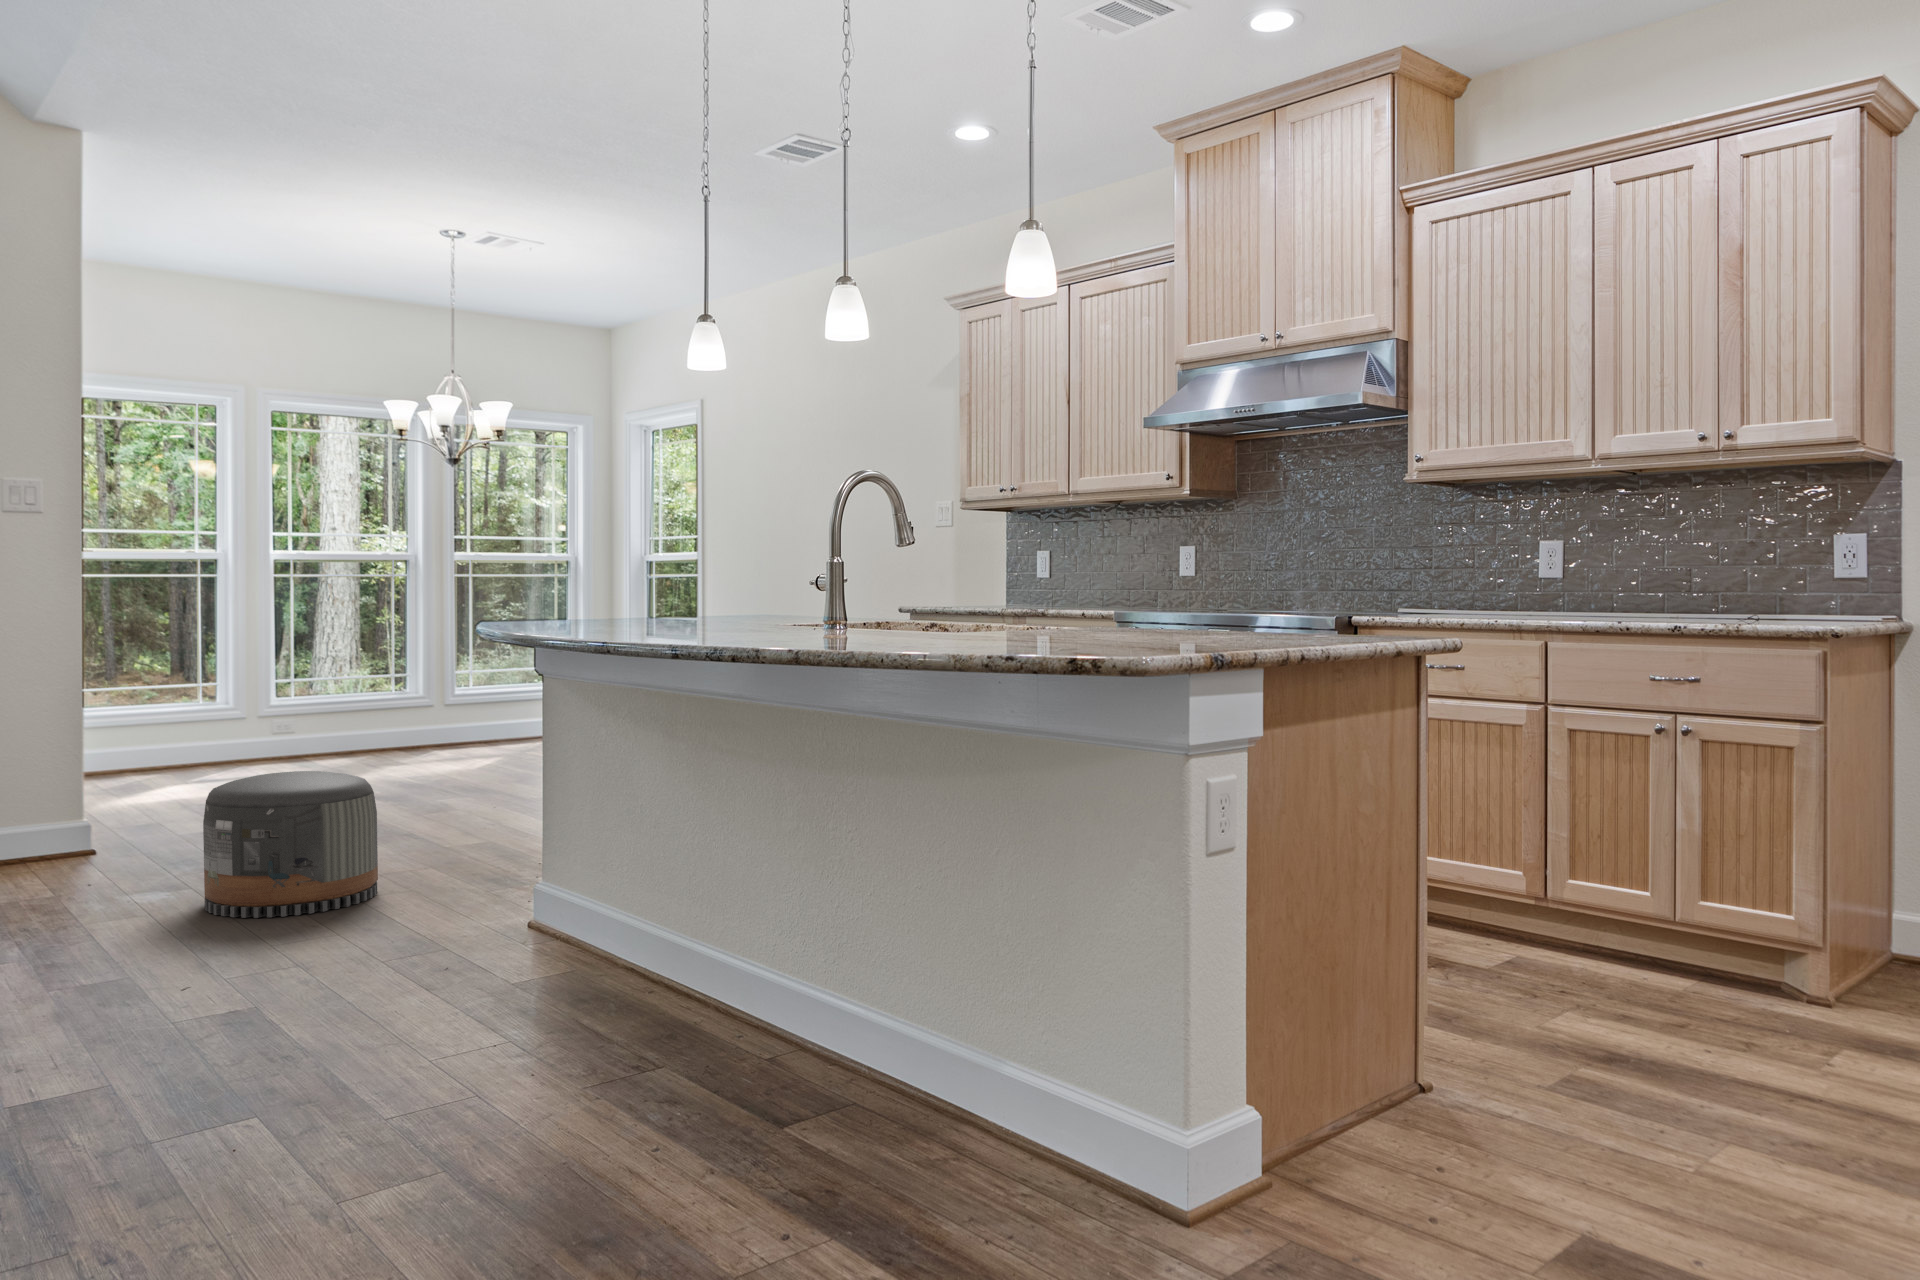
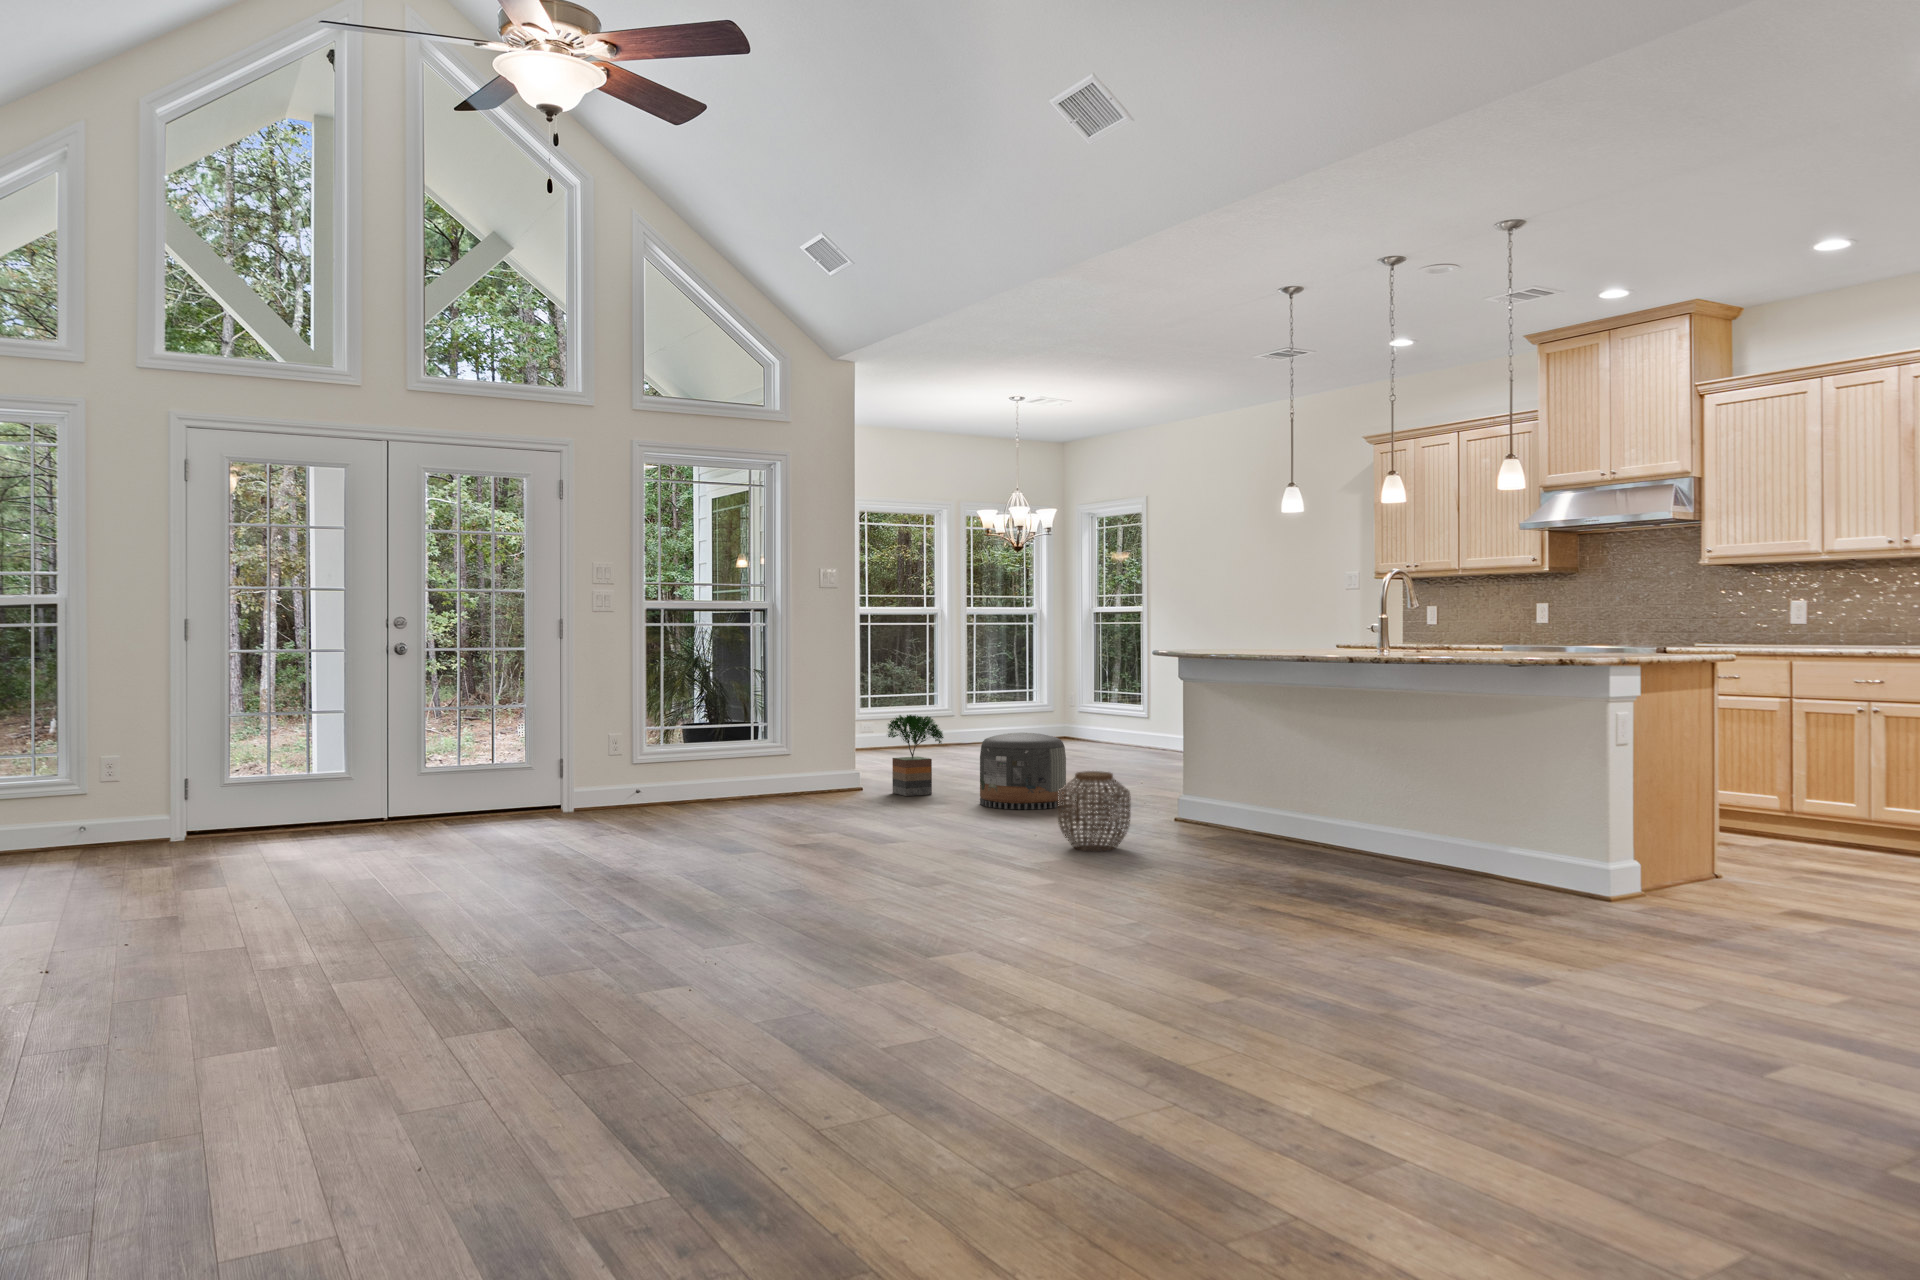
potted tree: none [72,737,190,885] -> present [888,715,944,796]
woven basket: none [104,887,286,1070] -> present [1058,771,1131,852]

